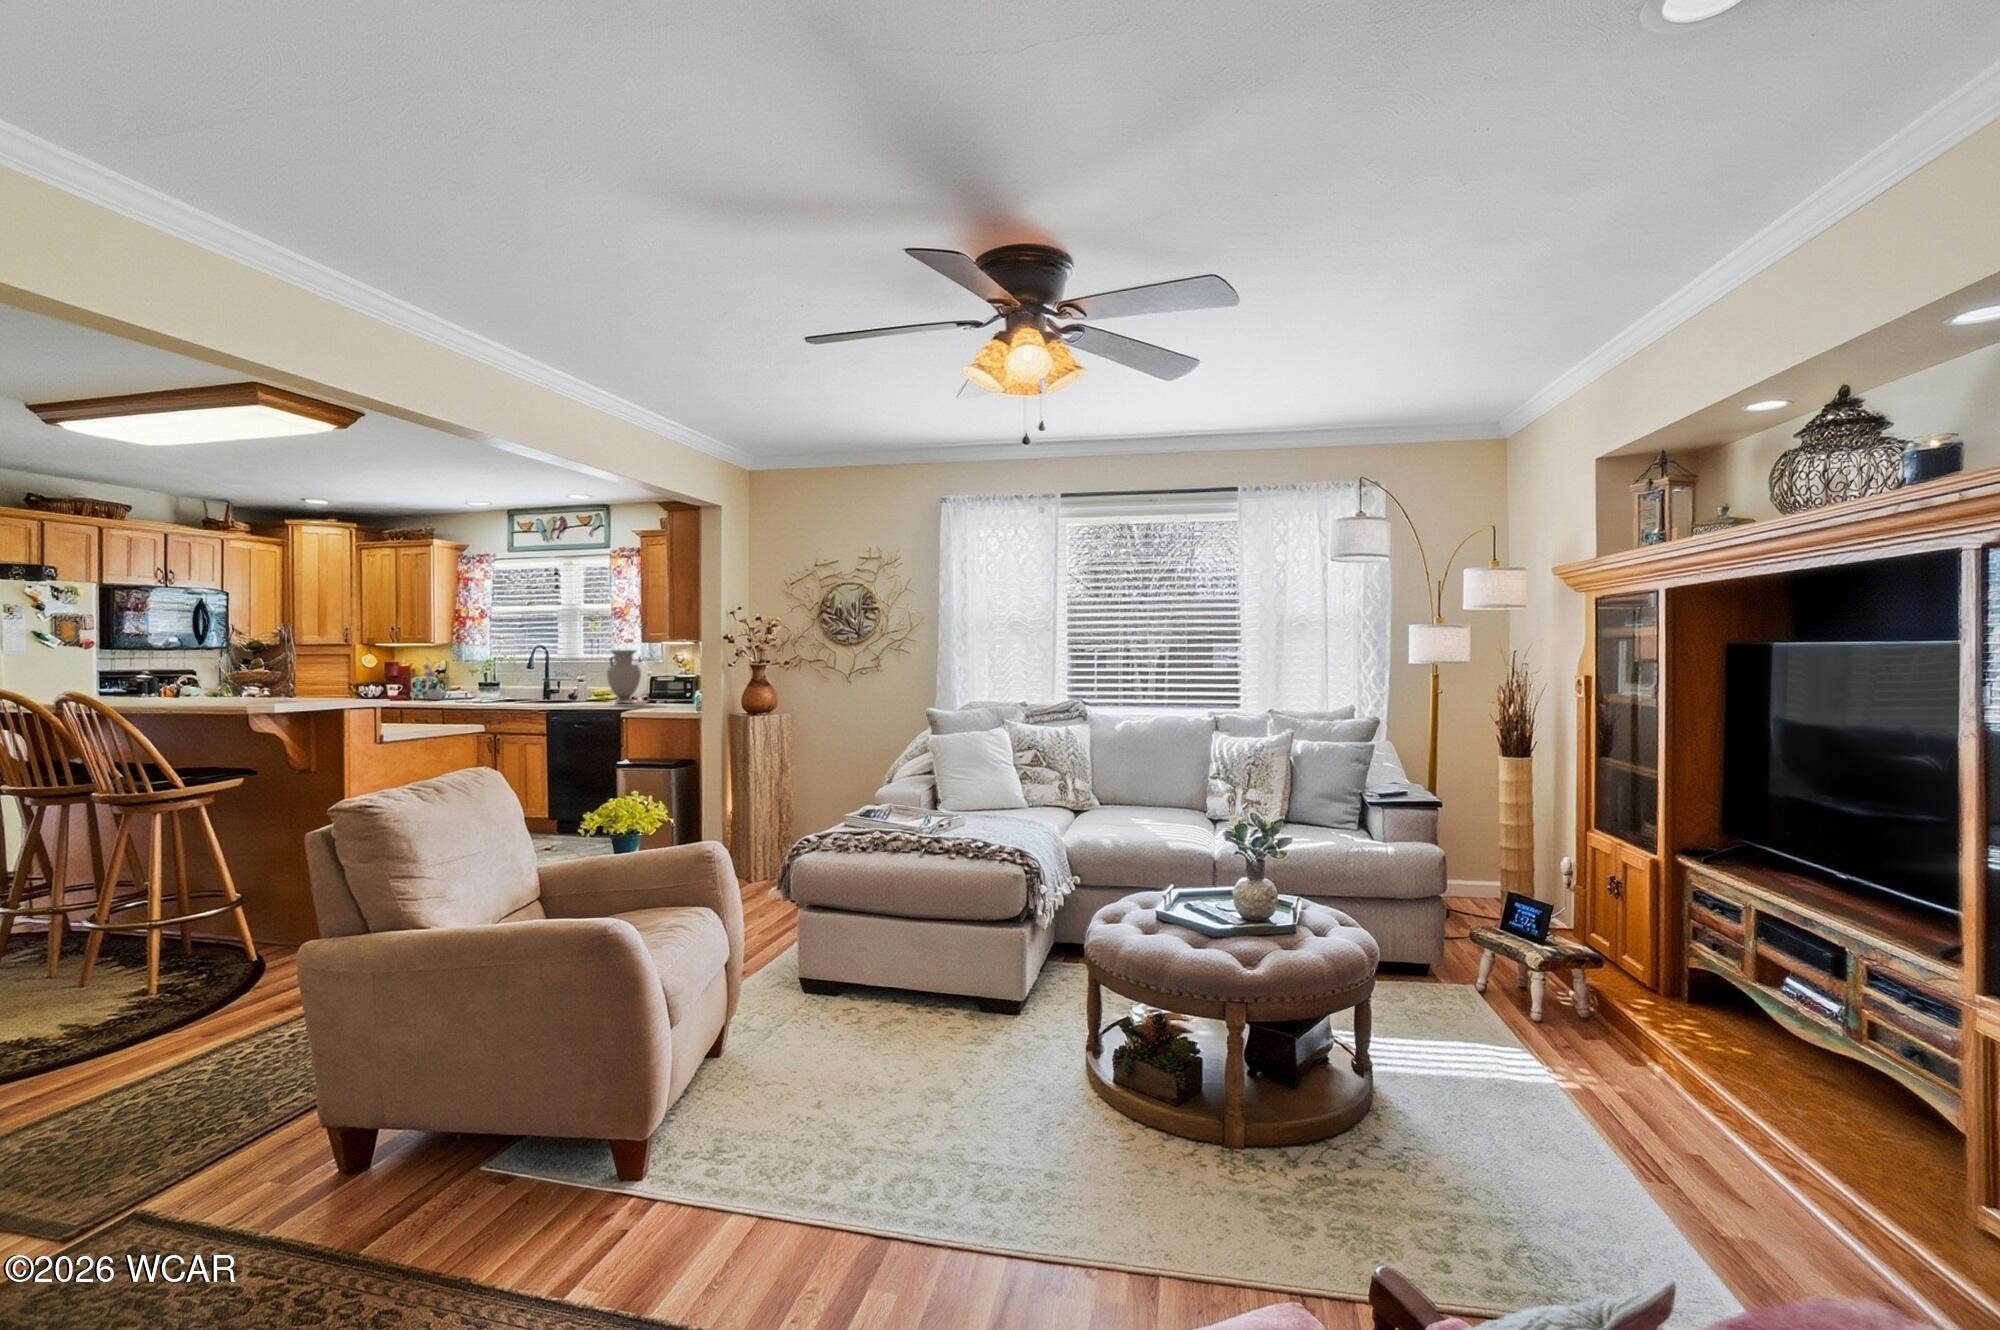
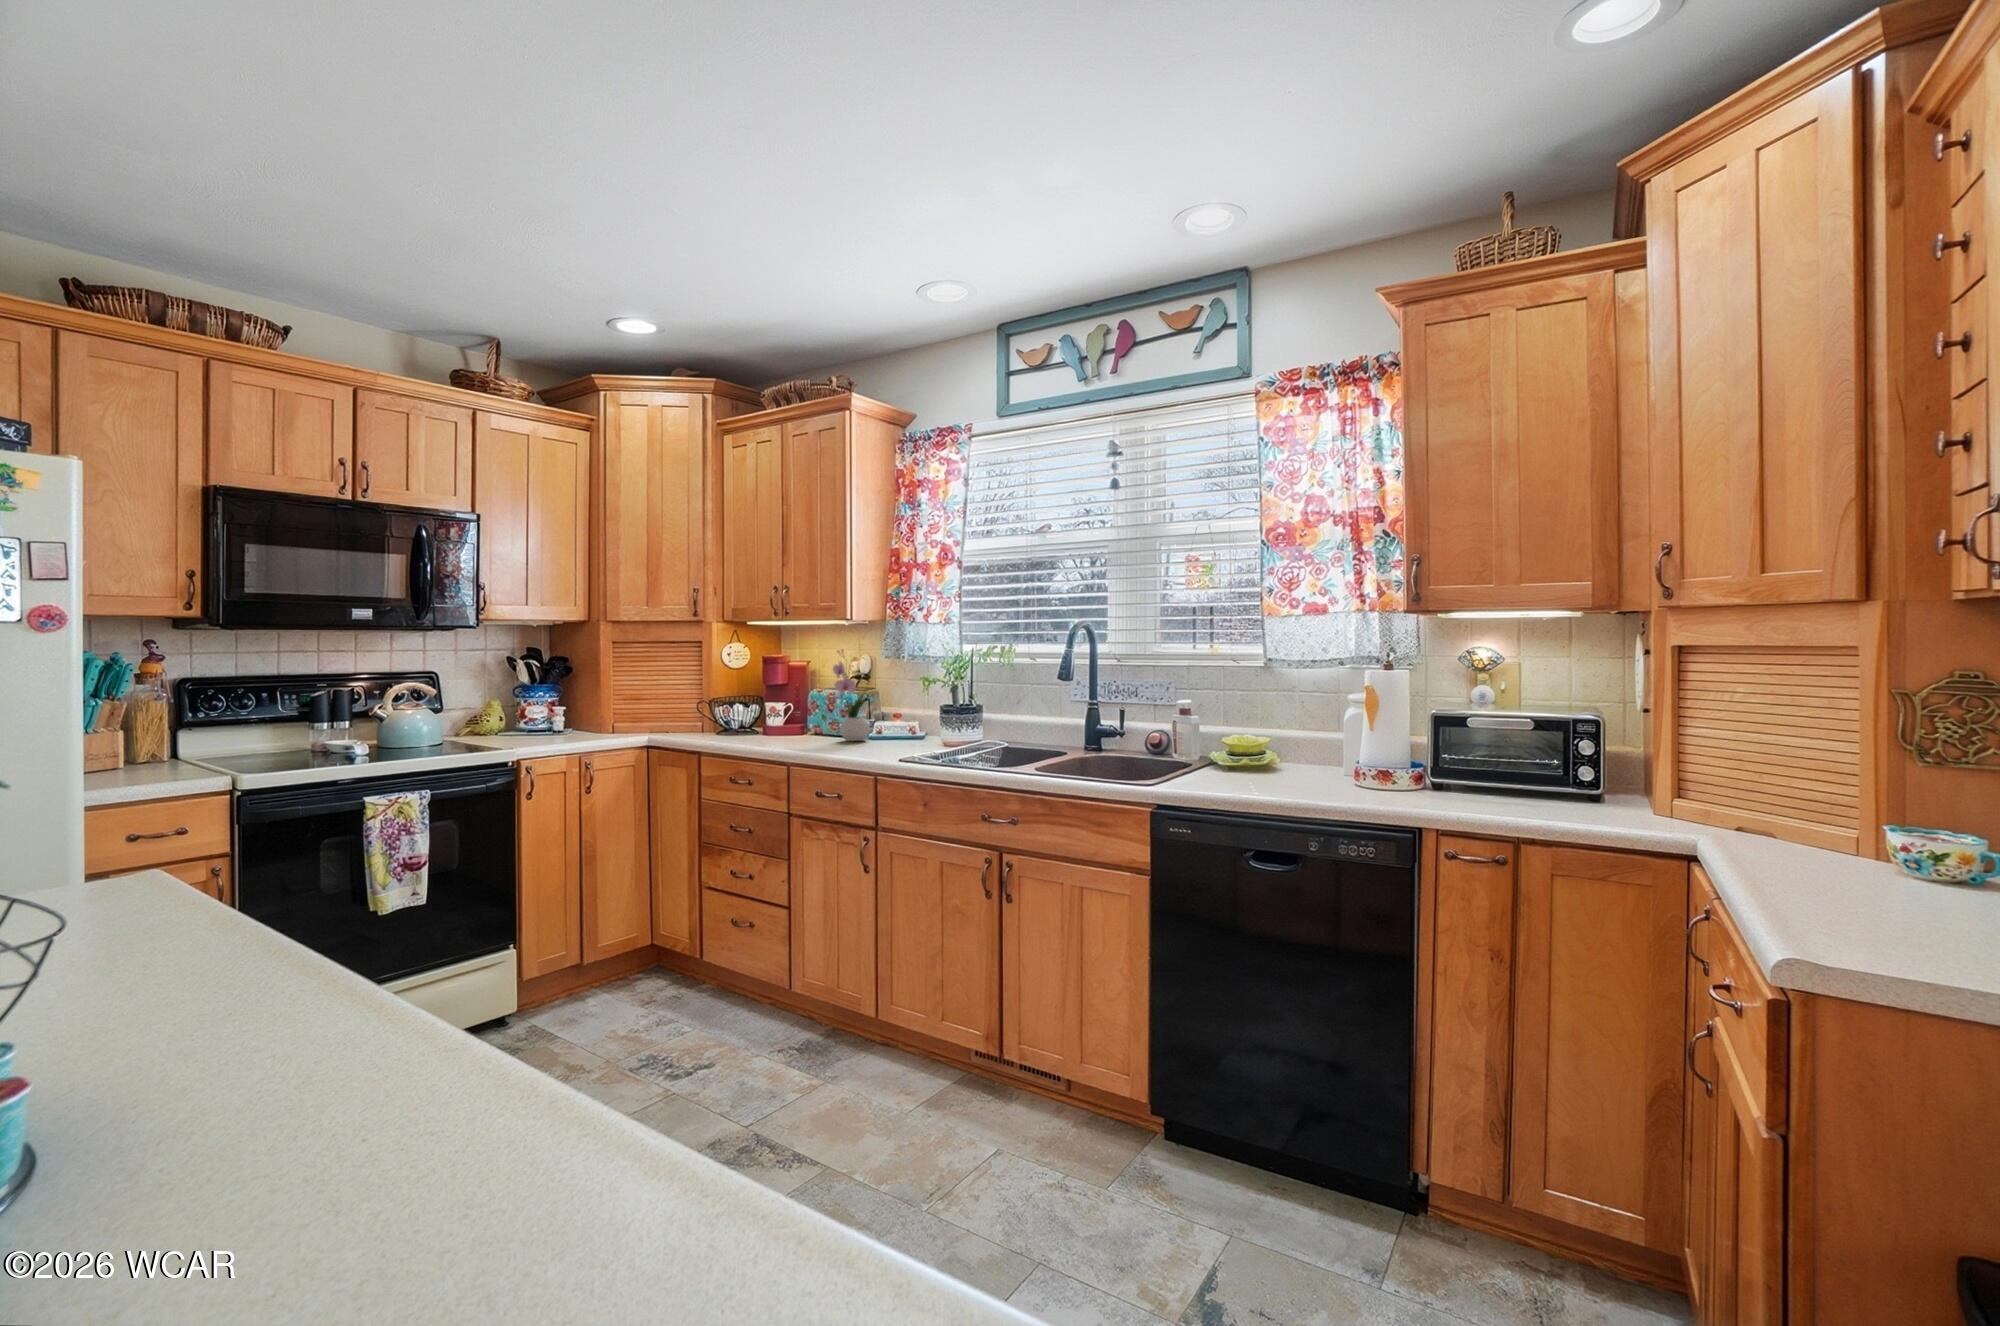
vase: present [607,650,641,703] -> none [1329,636,1430,797]

